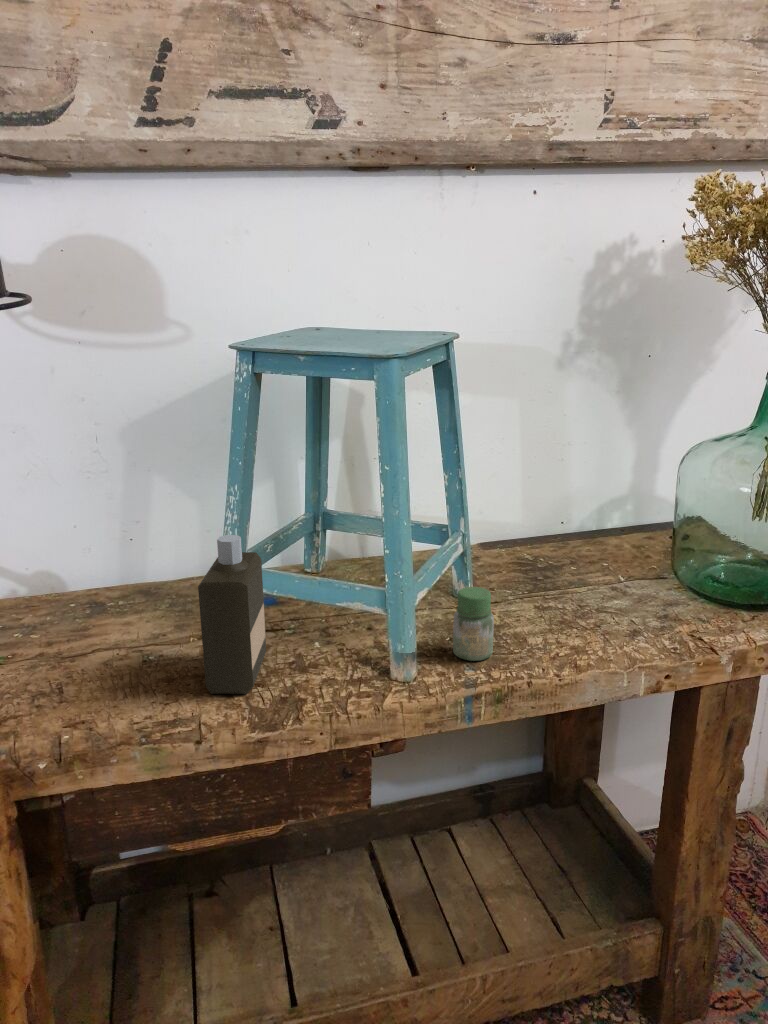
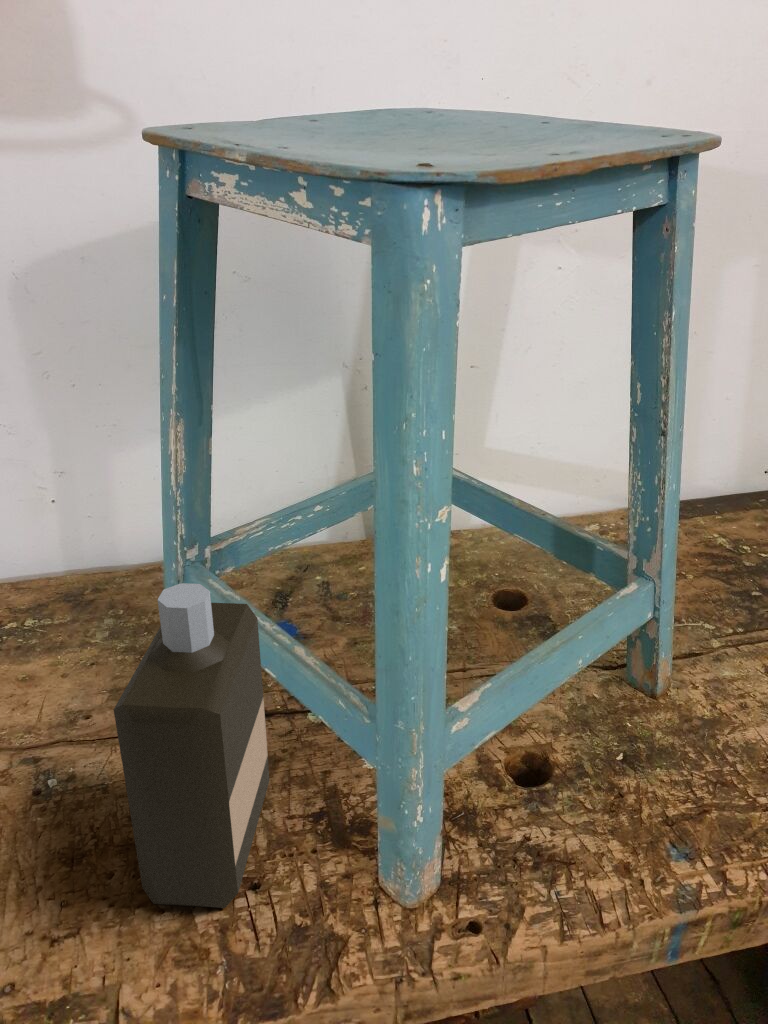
jar: present [453,587,494,661] -> none [634,675,727,824]

